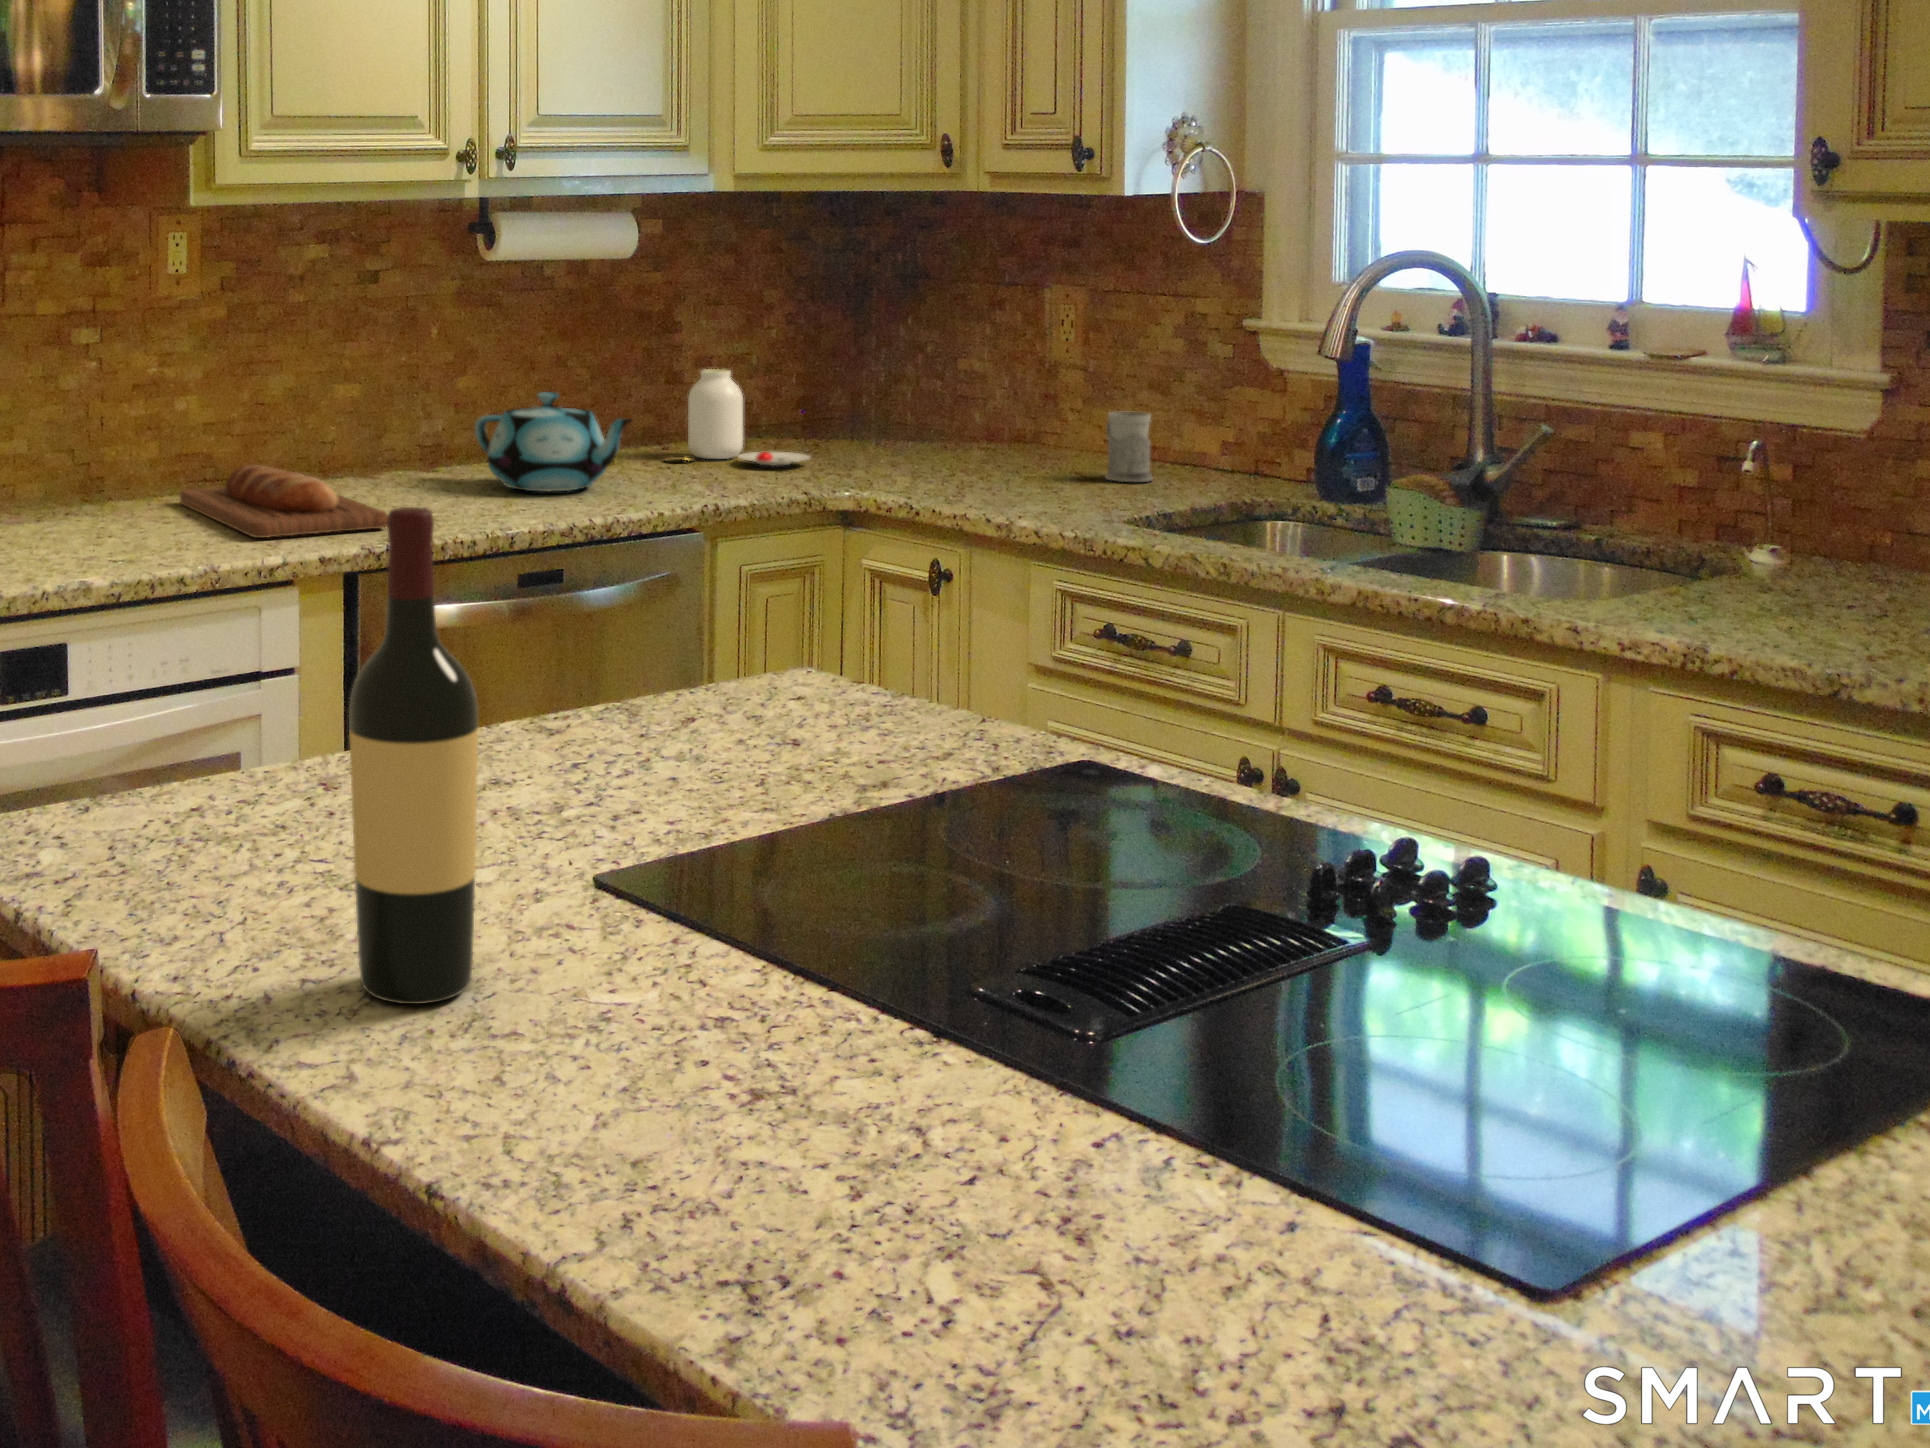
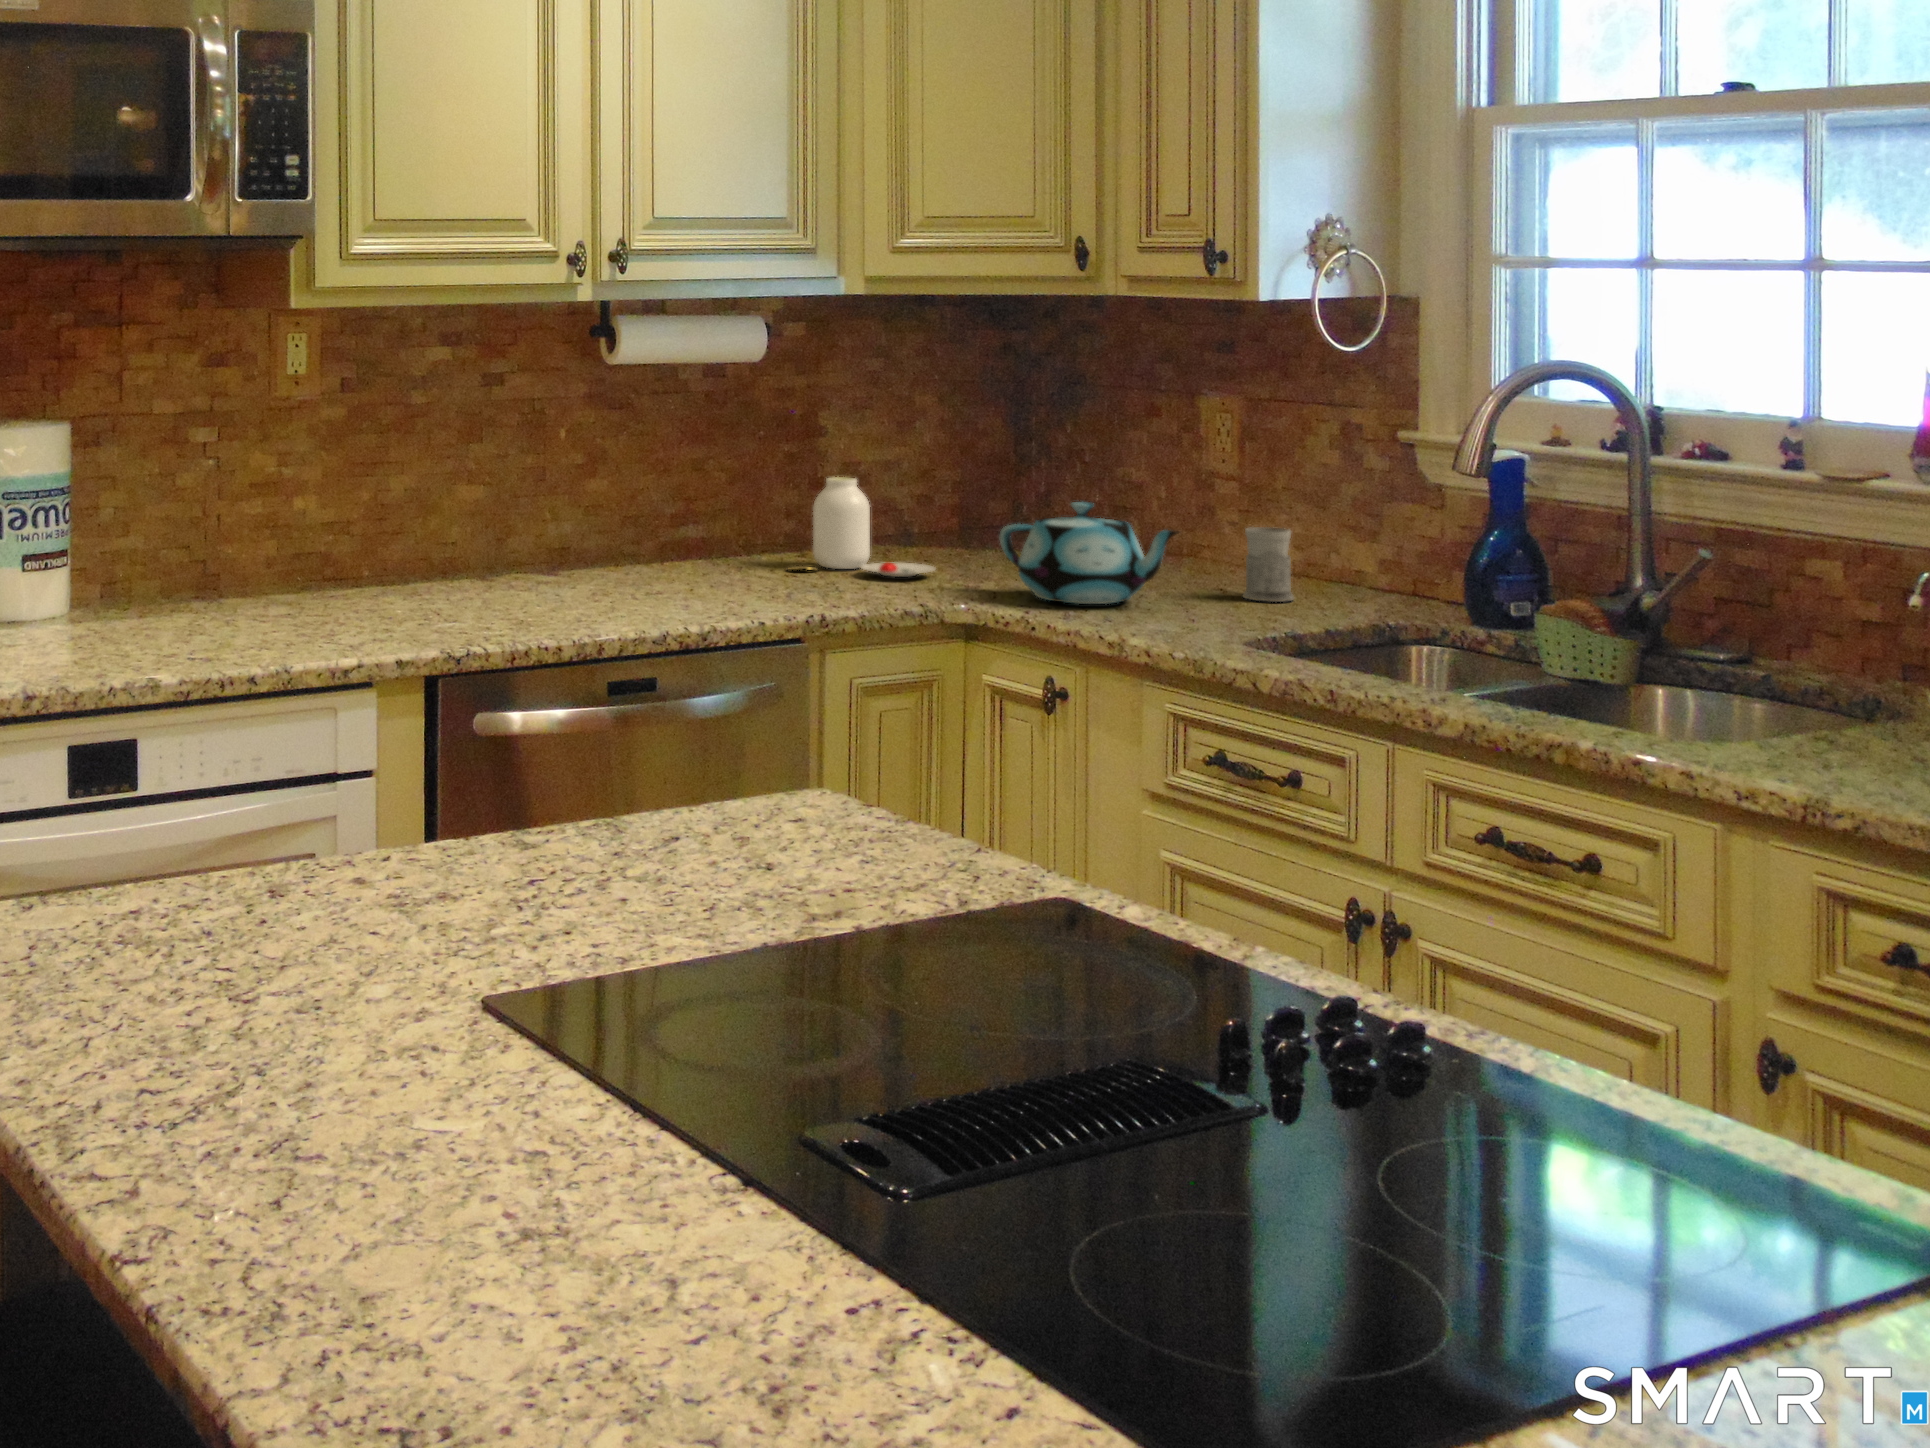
teapot: present [475,392,632,492] -> present [999,501,1179,604]
bread loaf: present [180,465,388,538] -> none [284,565,474,638]
wine bottle: present [349,507,478,1004] -> none [176,607,307,1119]

